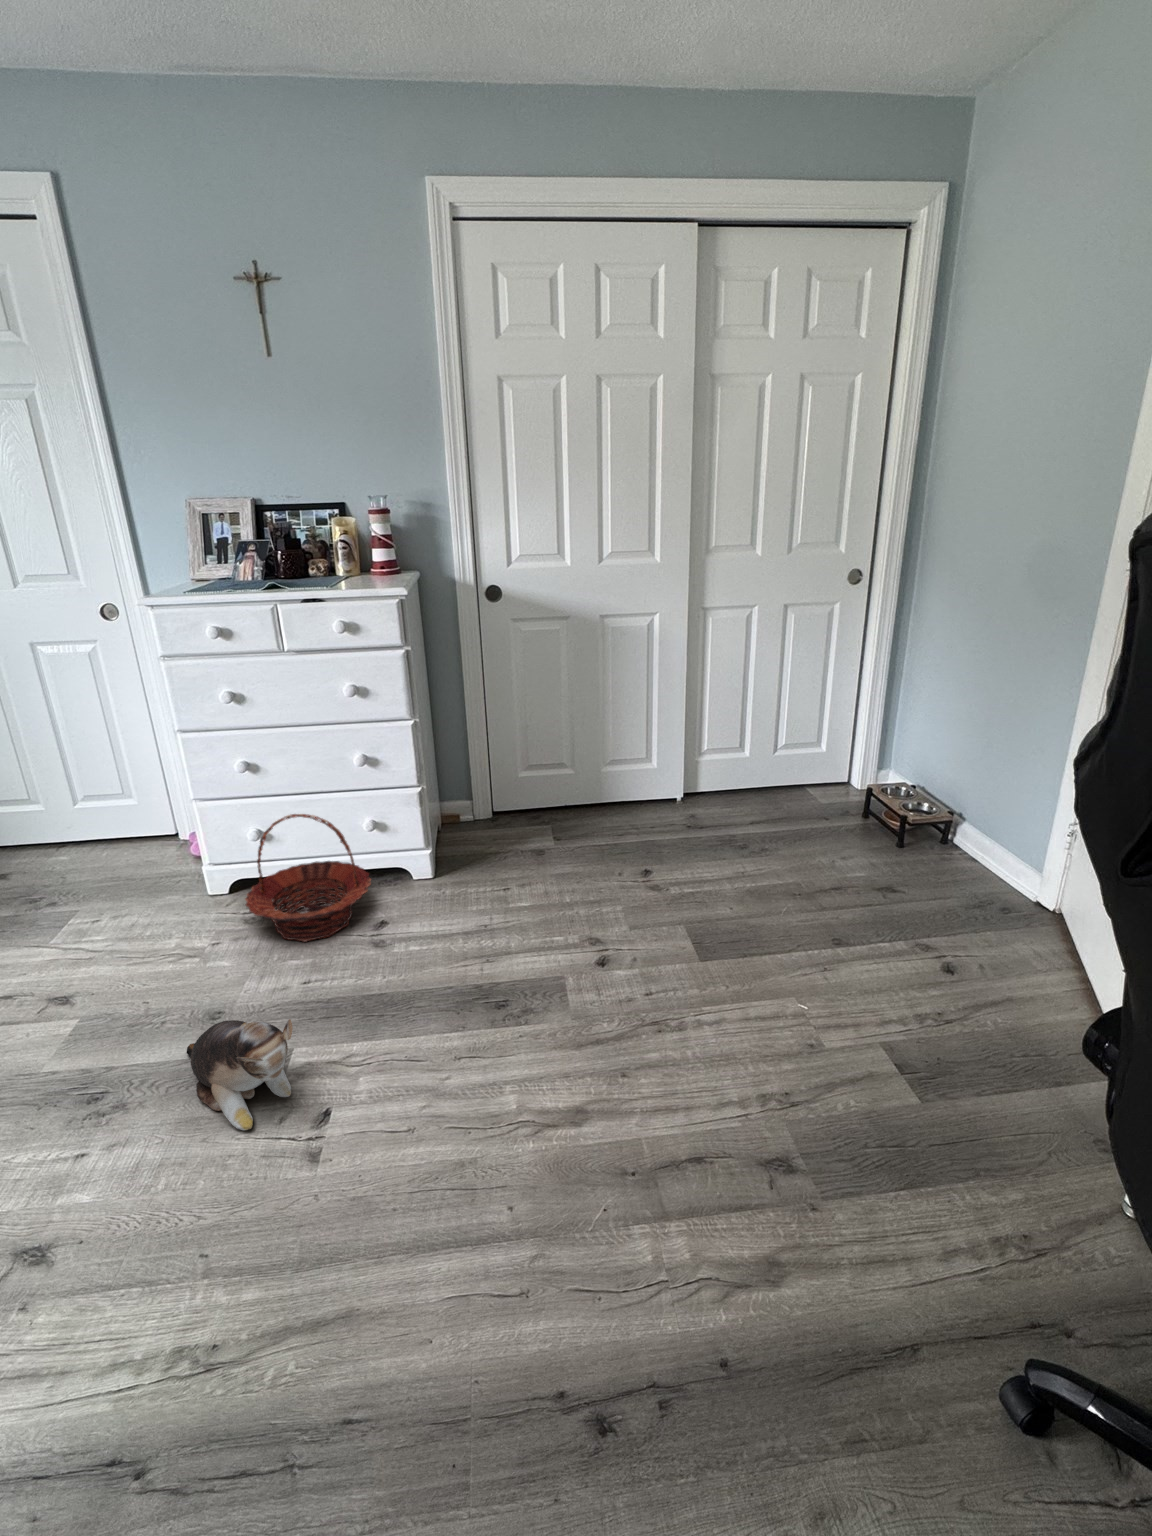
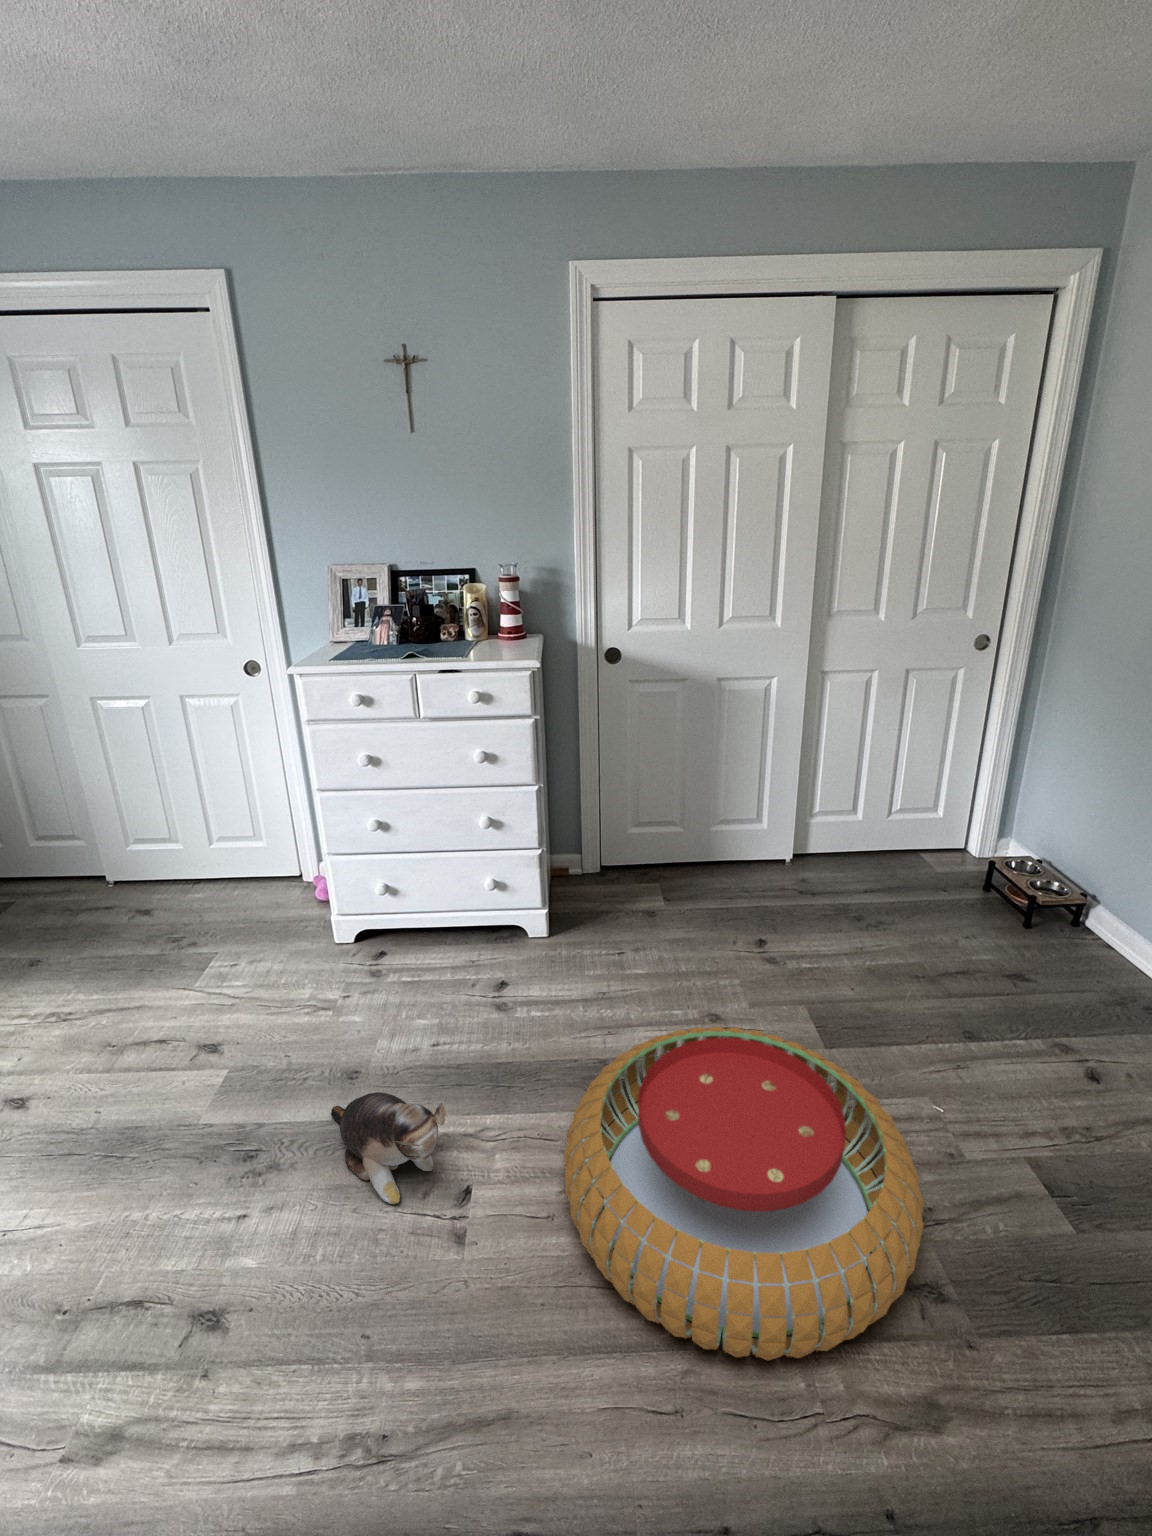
basket: present [246,814,371,942] -> none [376,877,494,1000]
pouf: none [420,938,774,1237] -> present [564,1026,924,1360]

